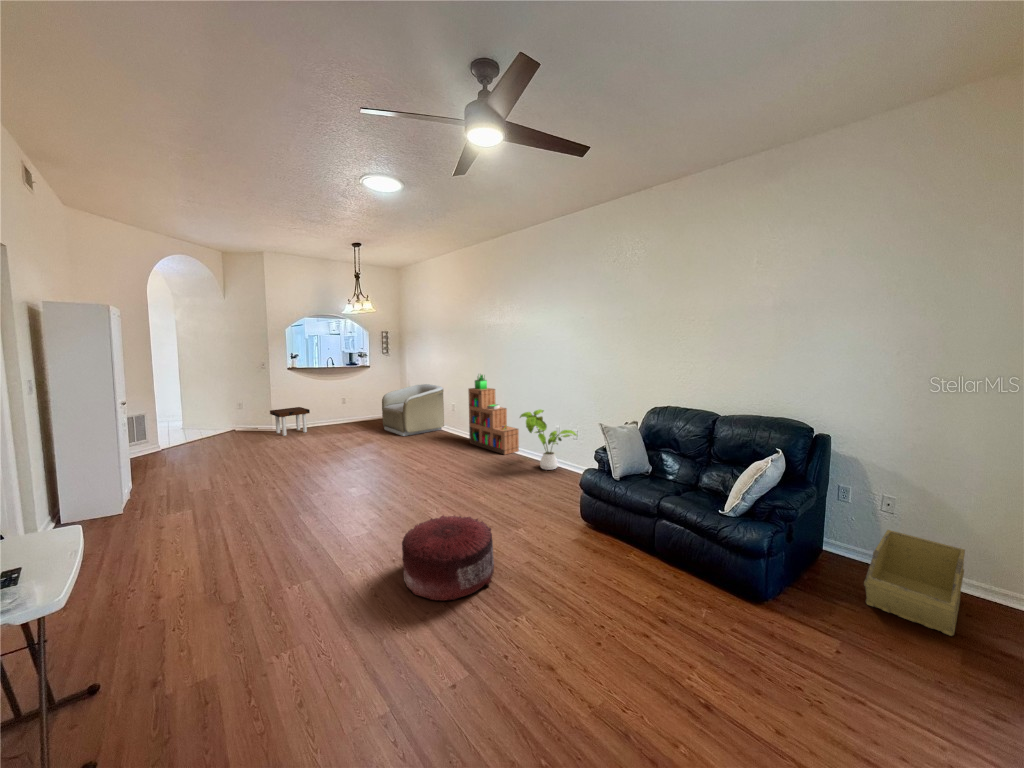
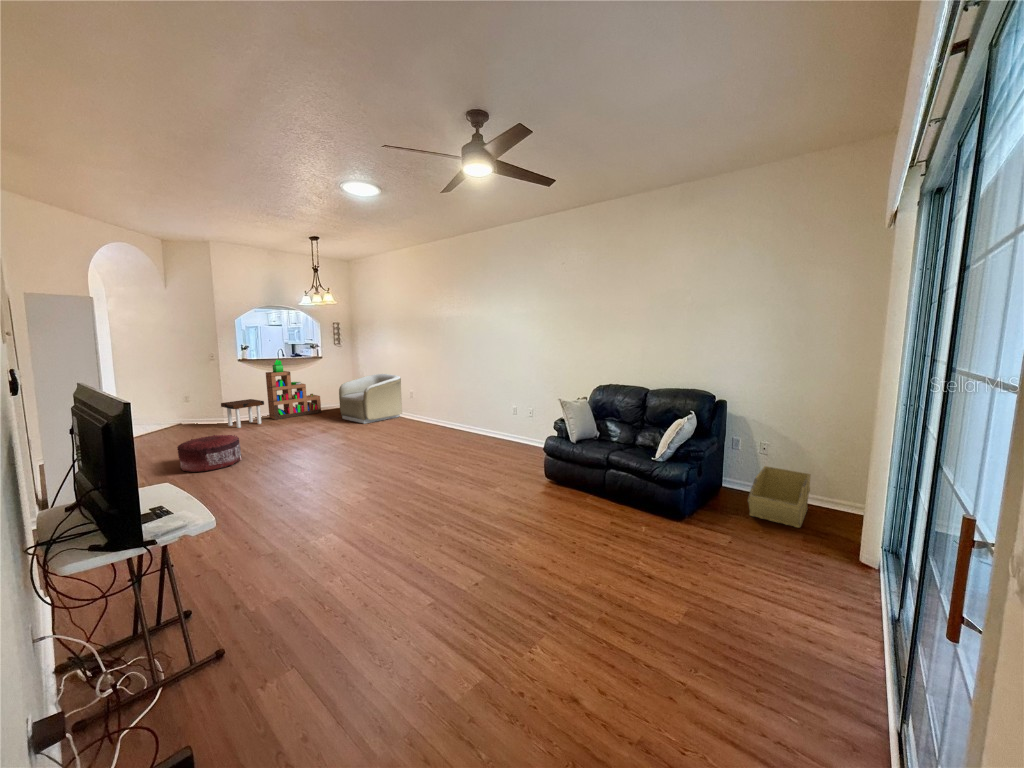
bookshelf: present [468,375,519,455] -> present [266,360,321,420]
house plant: present [520,409,577,470] -> none [483,392,535,445]
pouf: present [402,515,494,601] -> present [177,435,242,472]

